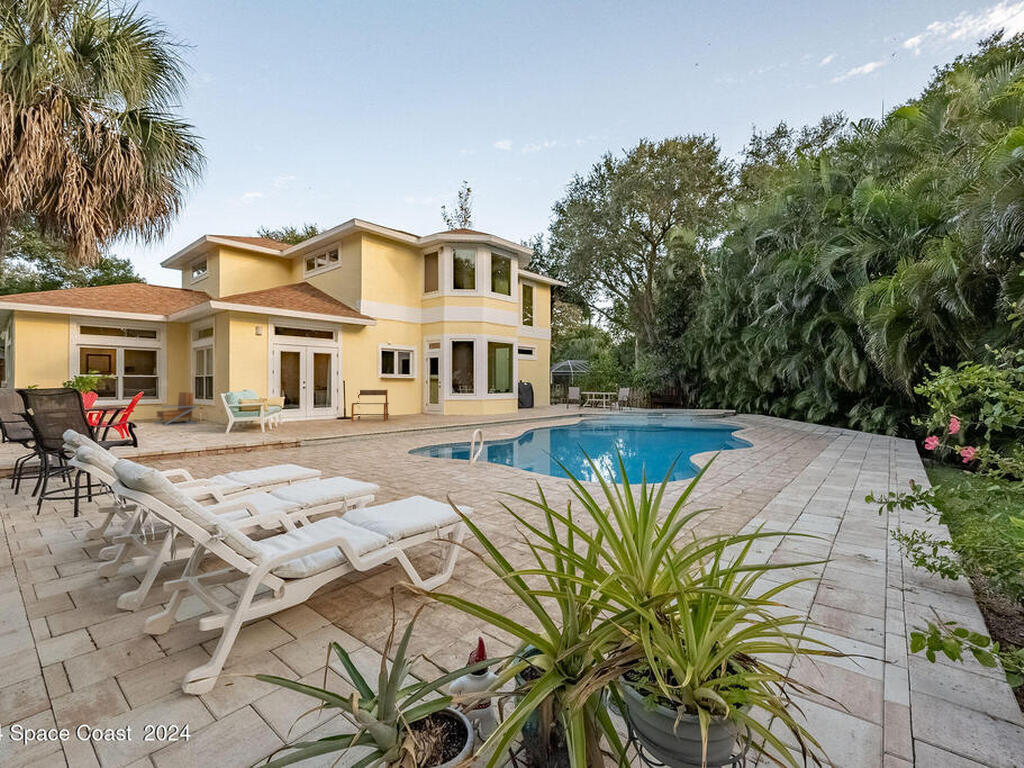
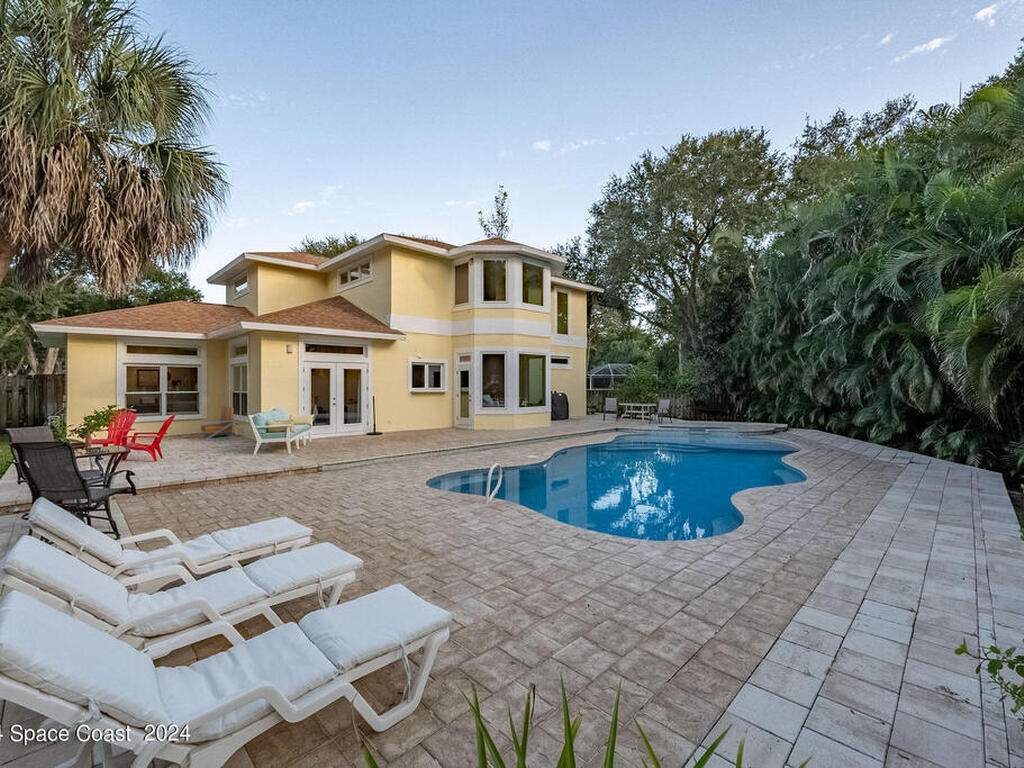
bench: present [351,390,389,421] -> none [382,403,419,435]

